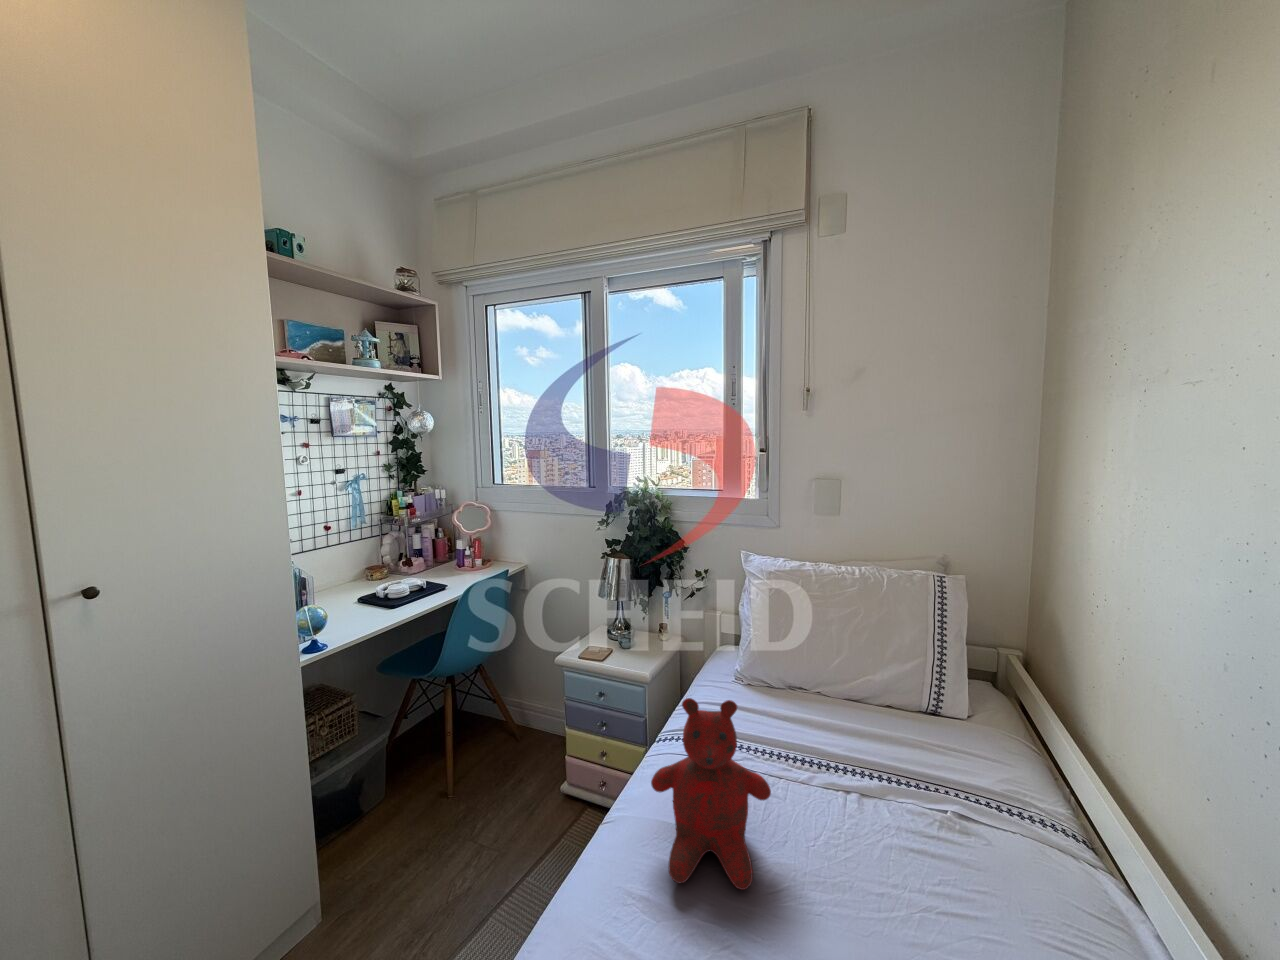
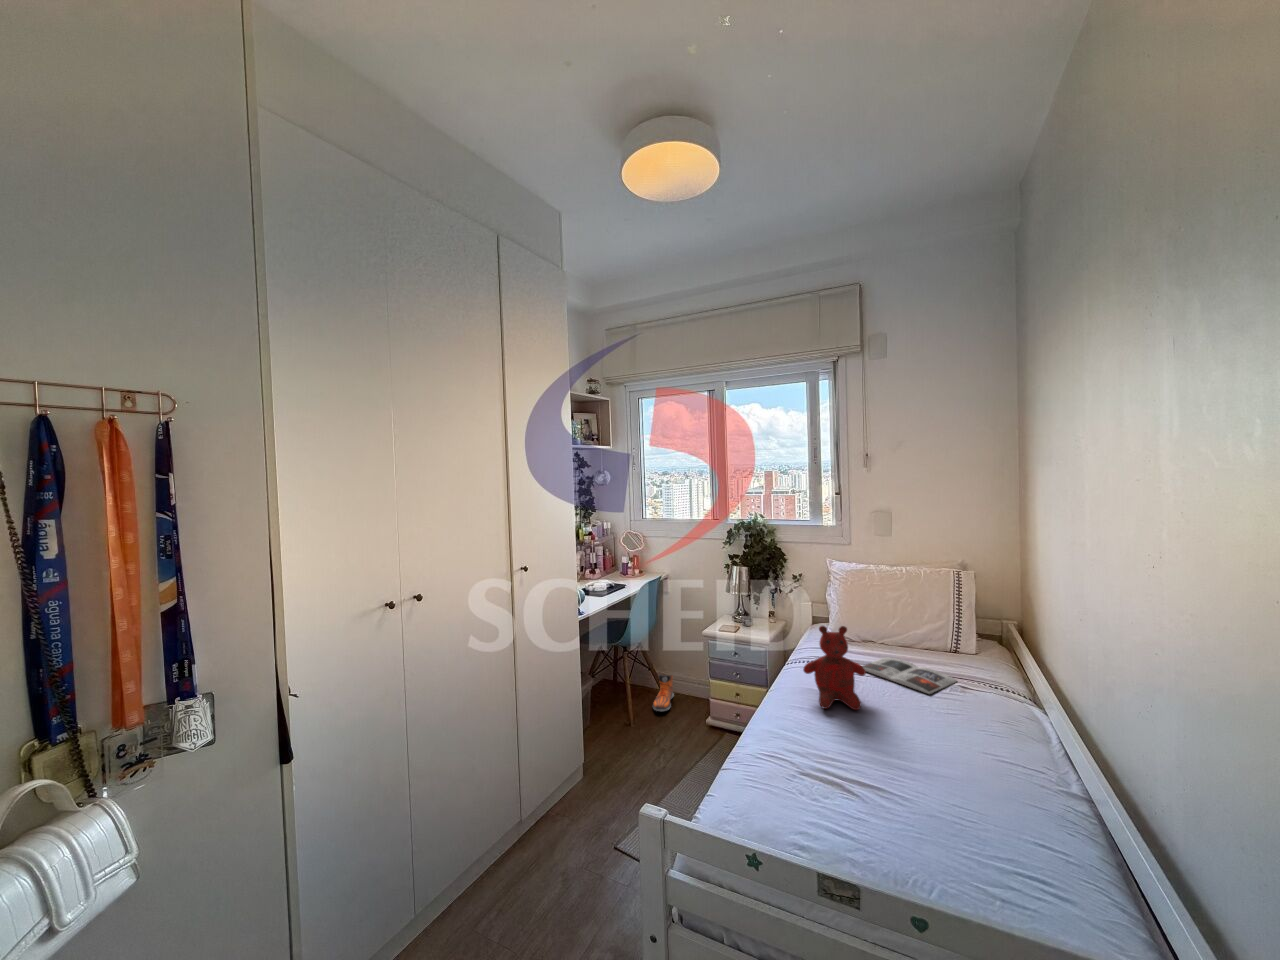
sneaker: none [495,707,535,767] -> present [653,675,674,711]
magazine: none [768,724,946,834] -> present [863,657,957,694]

